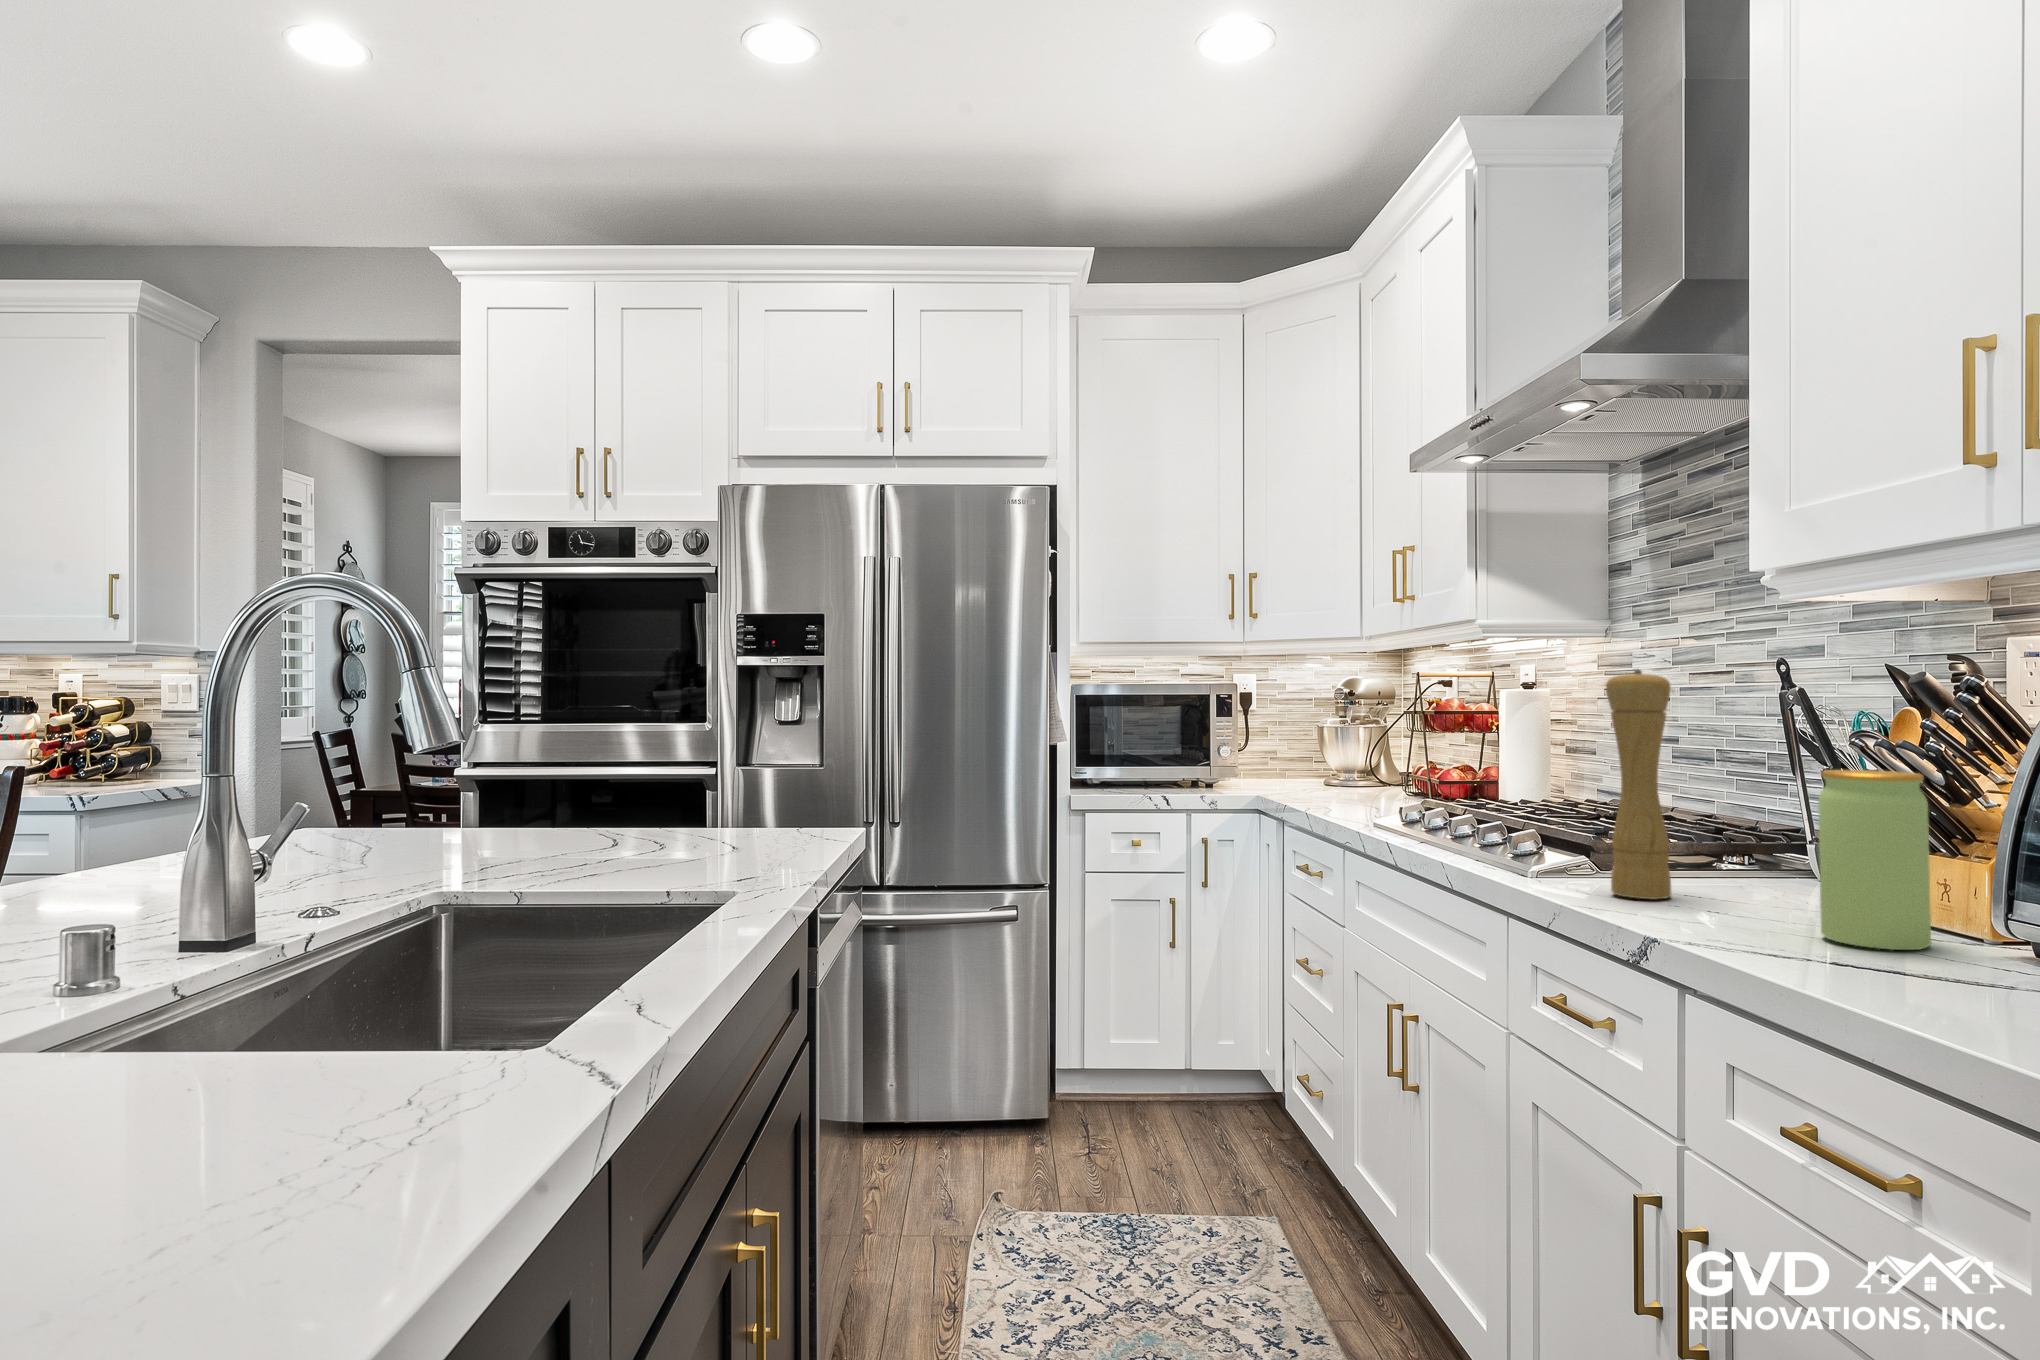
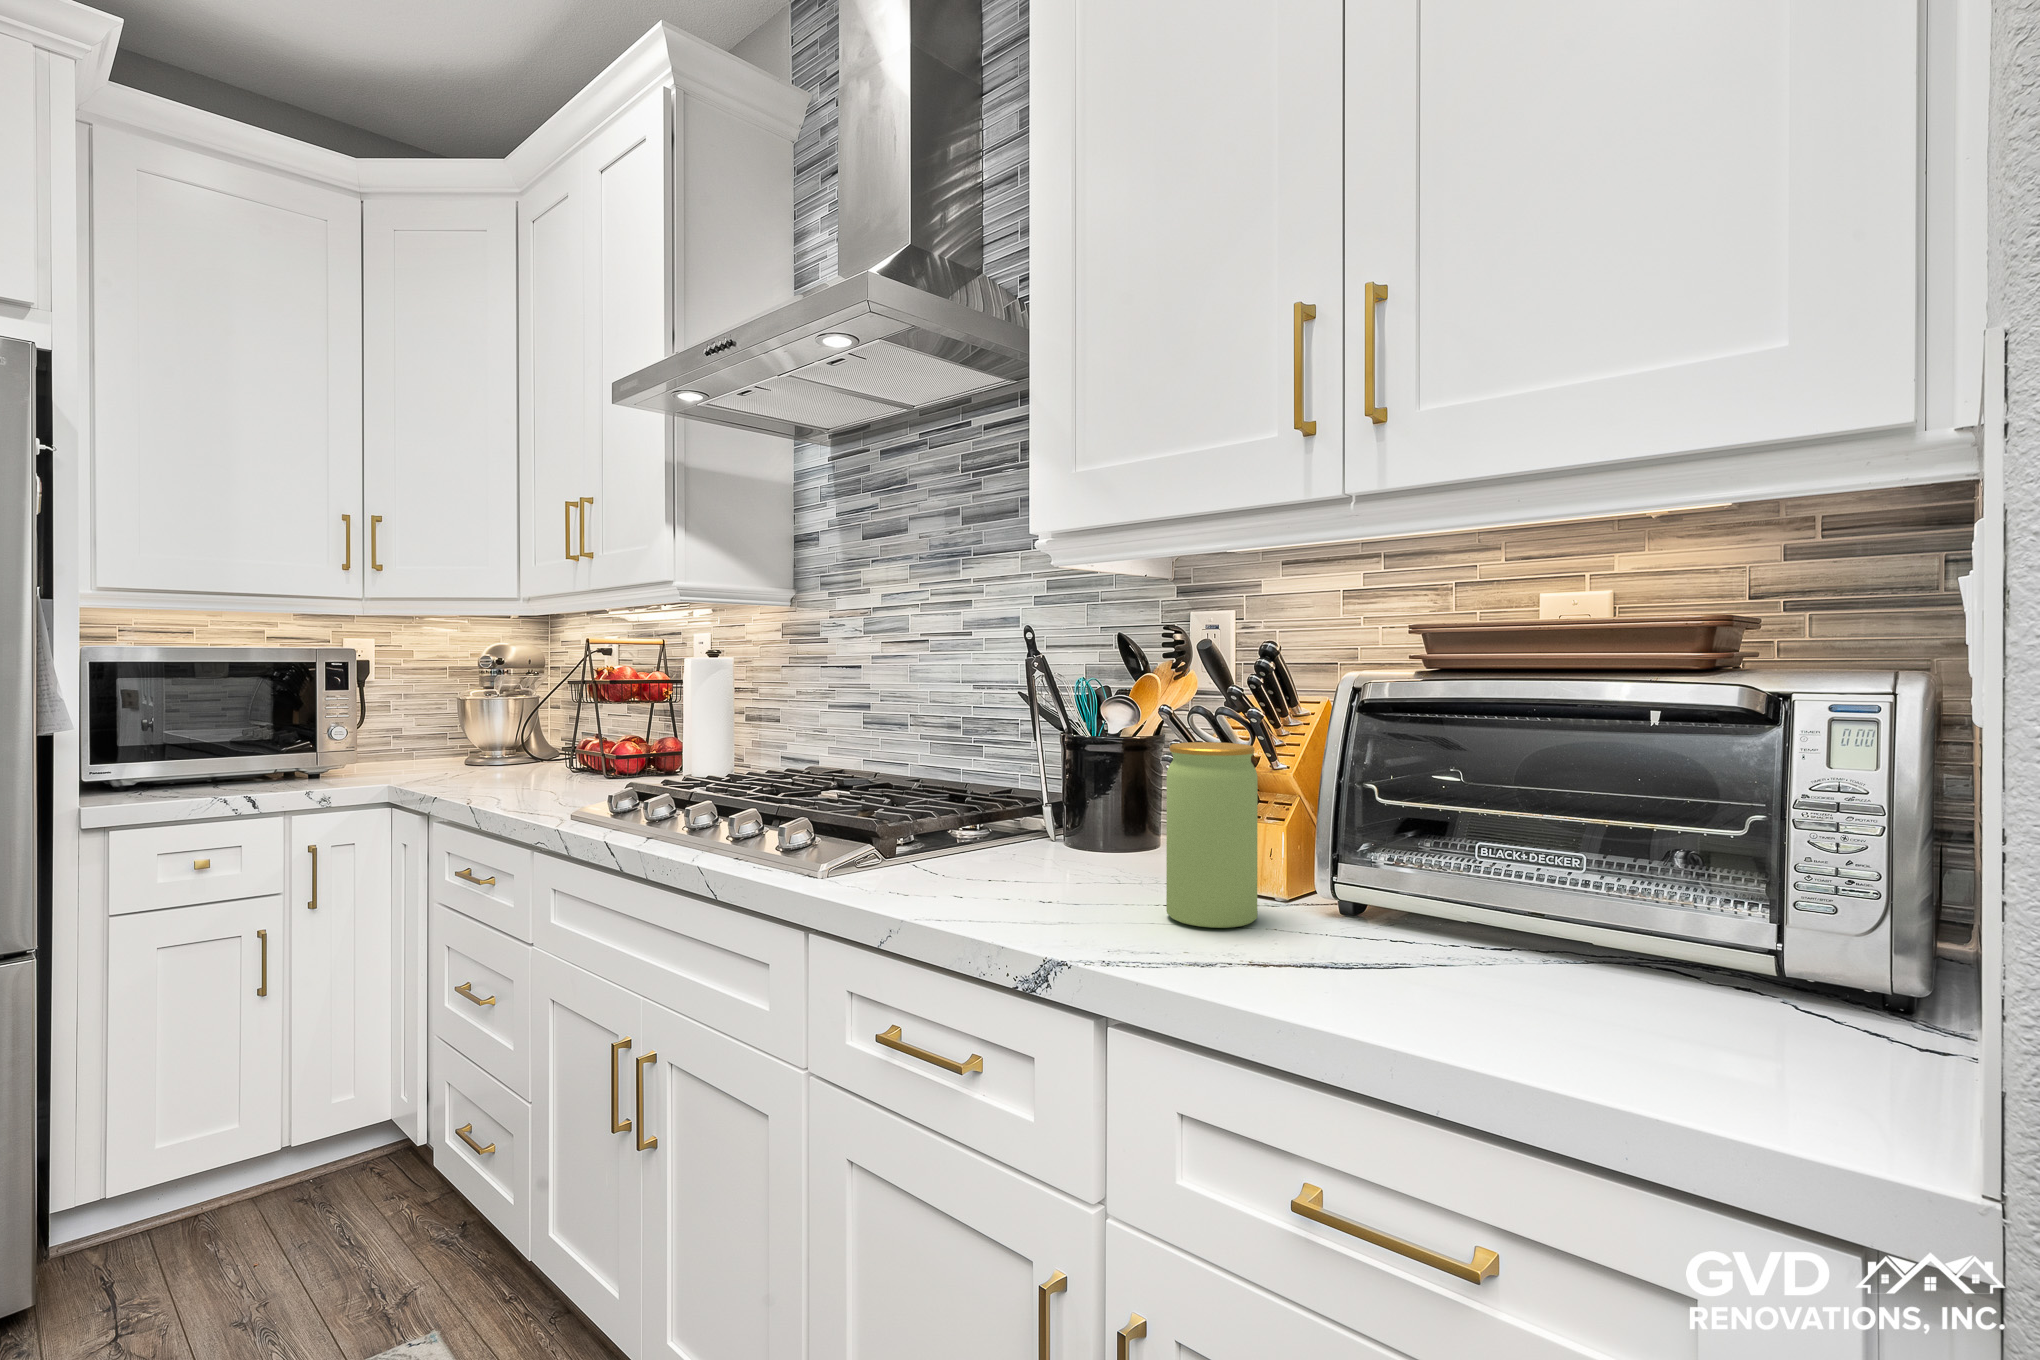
pepper mill: present [1606,670,1671,899] -> none [924,638,987,894]

